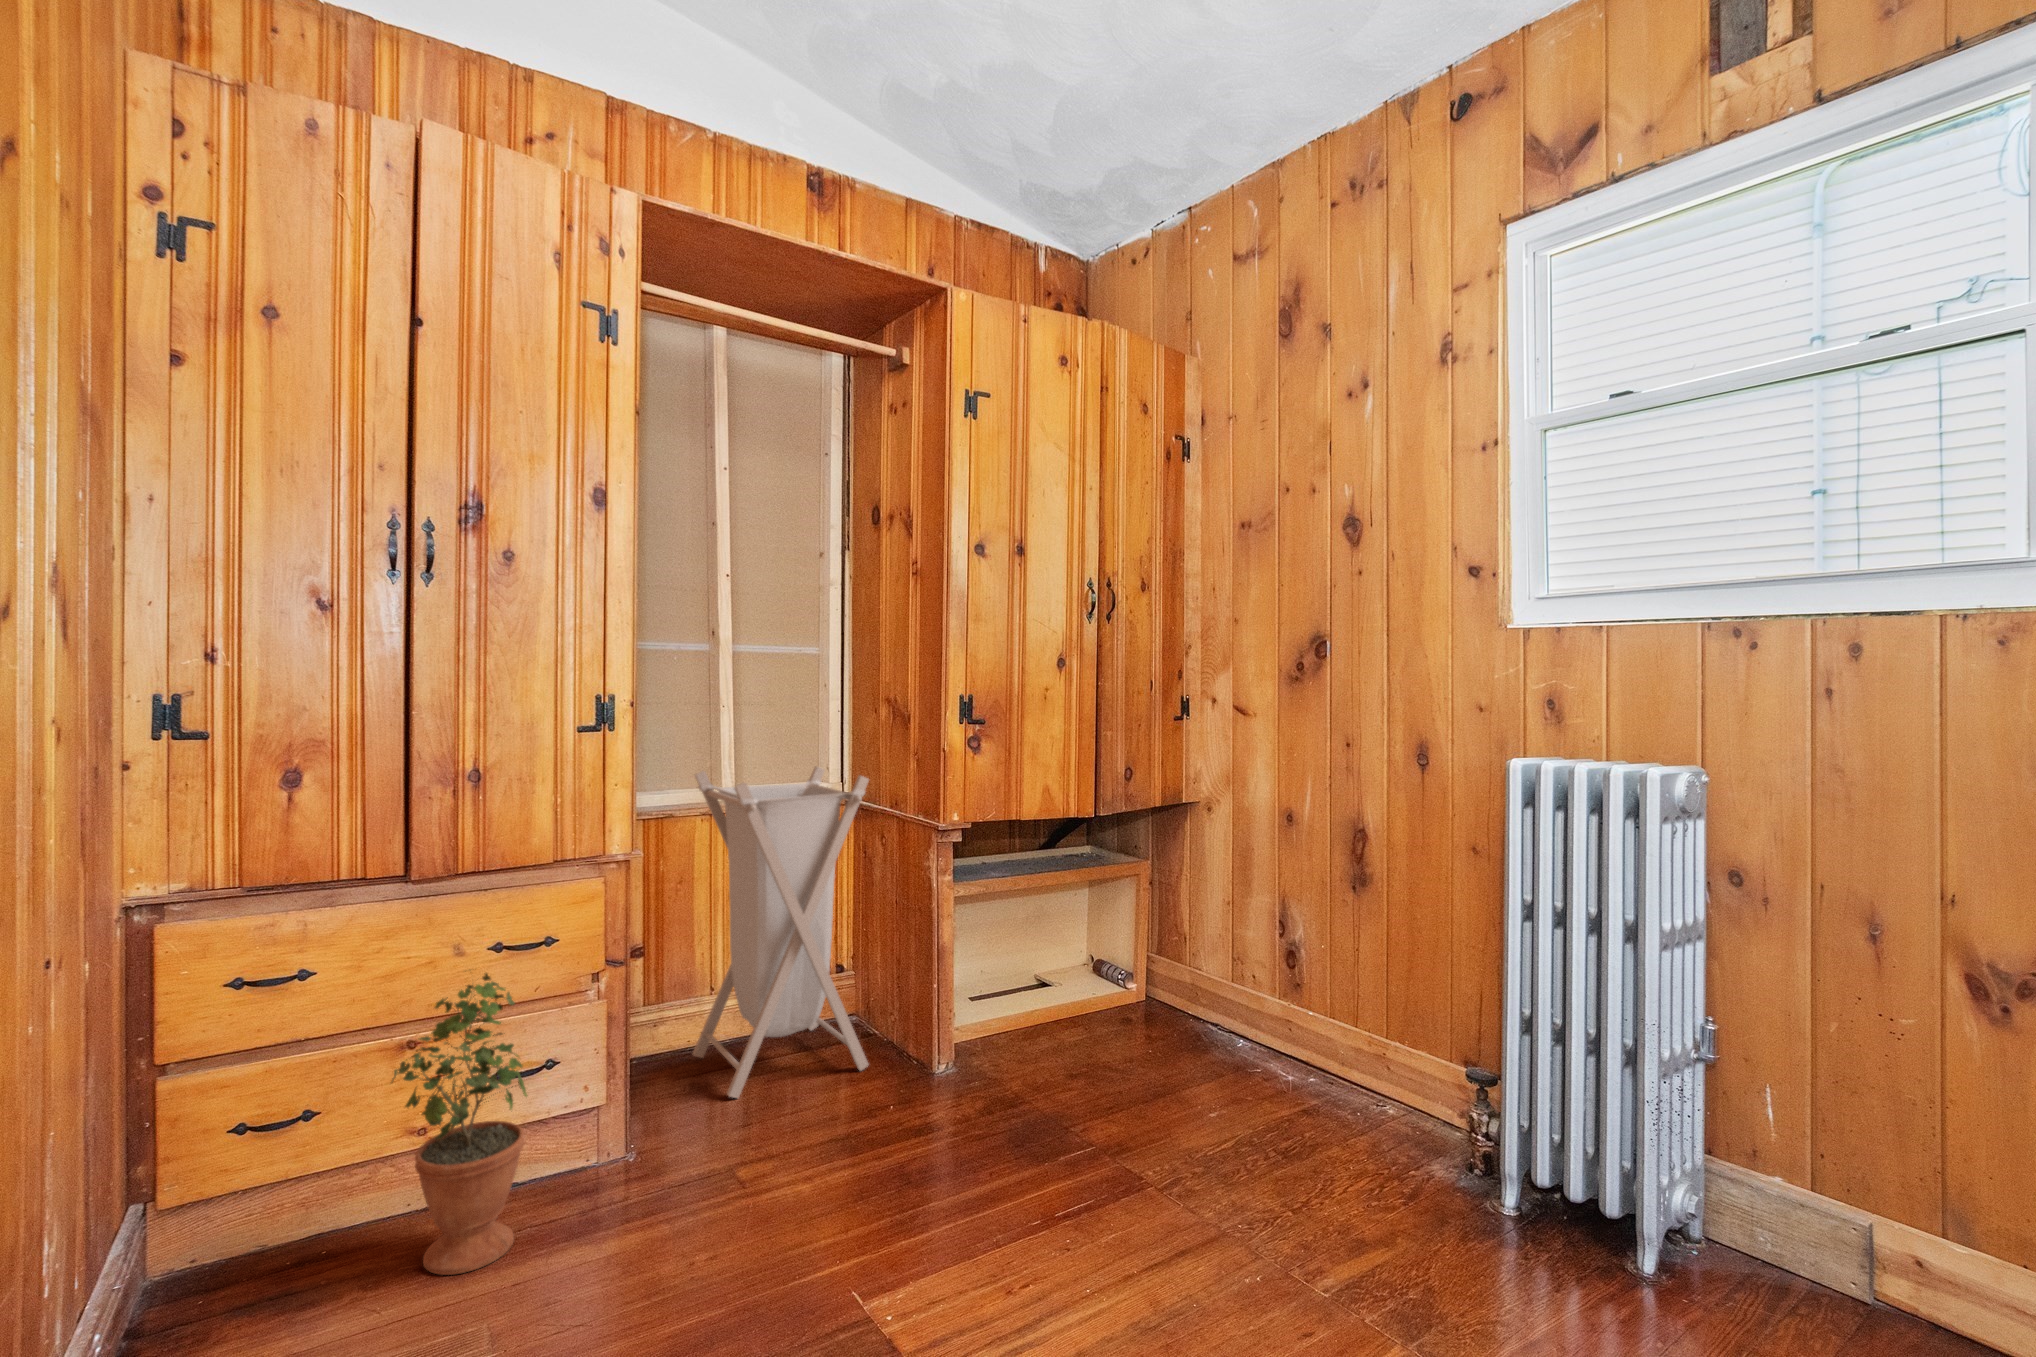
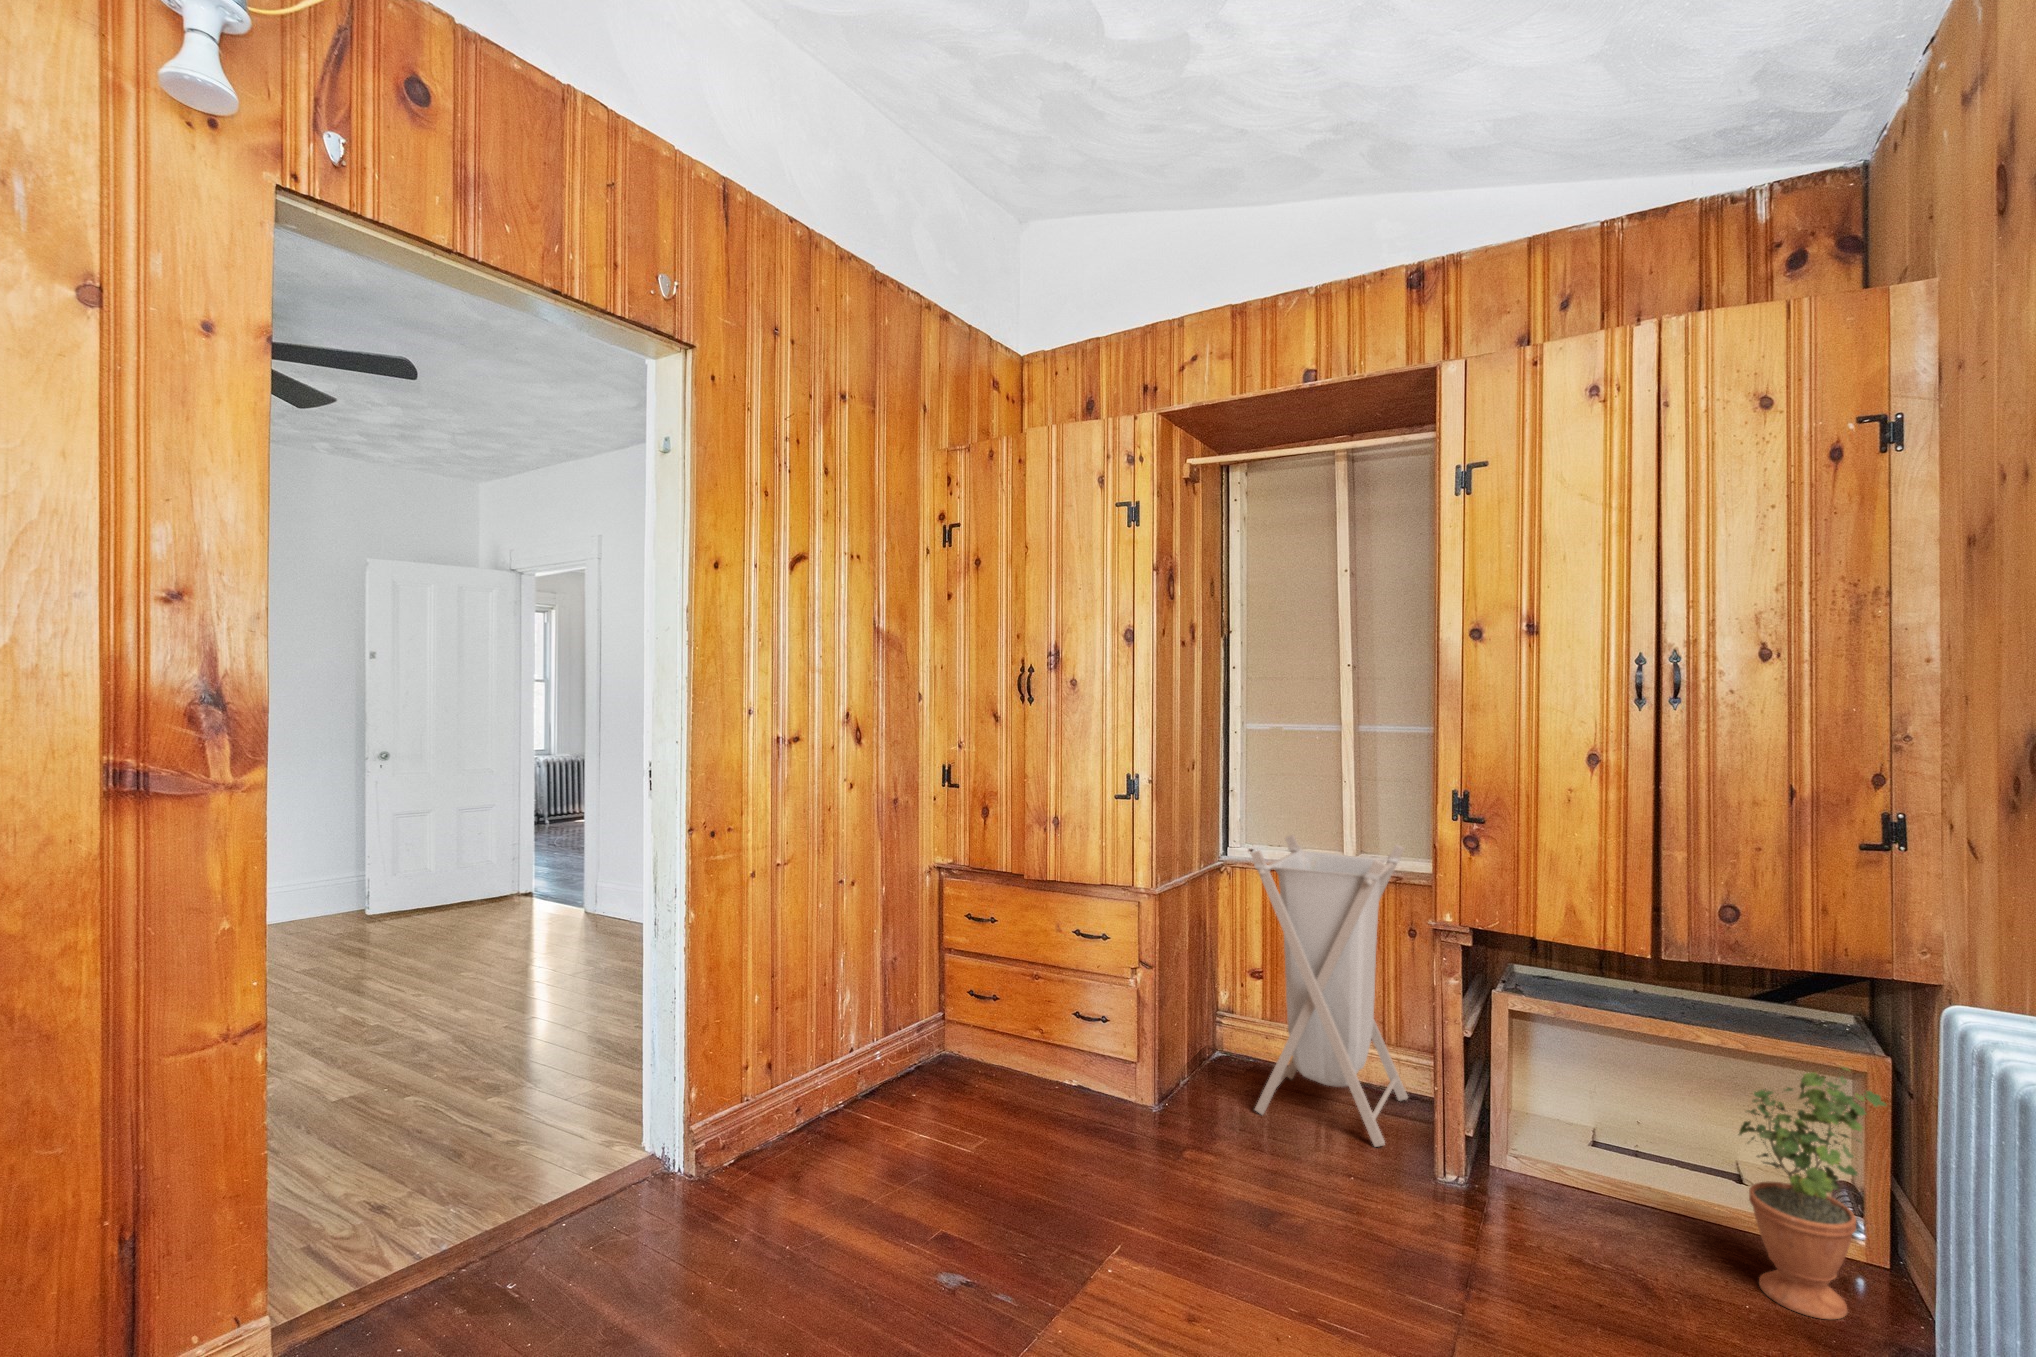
potted plant: present [392,973,527,1275] -> present [1739,1068,1886,1319]

